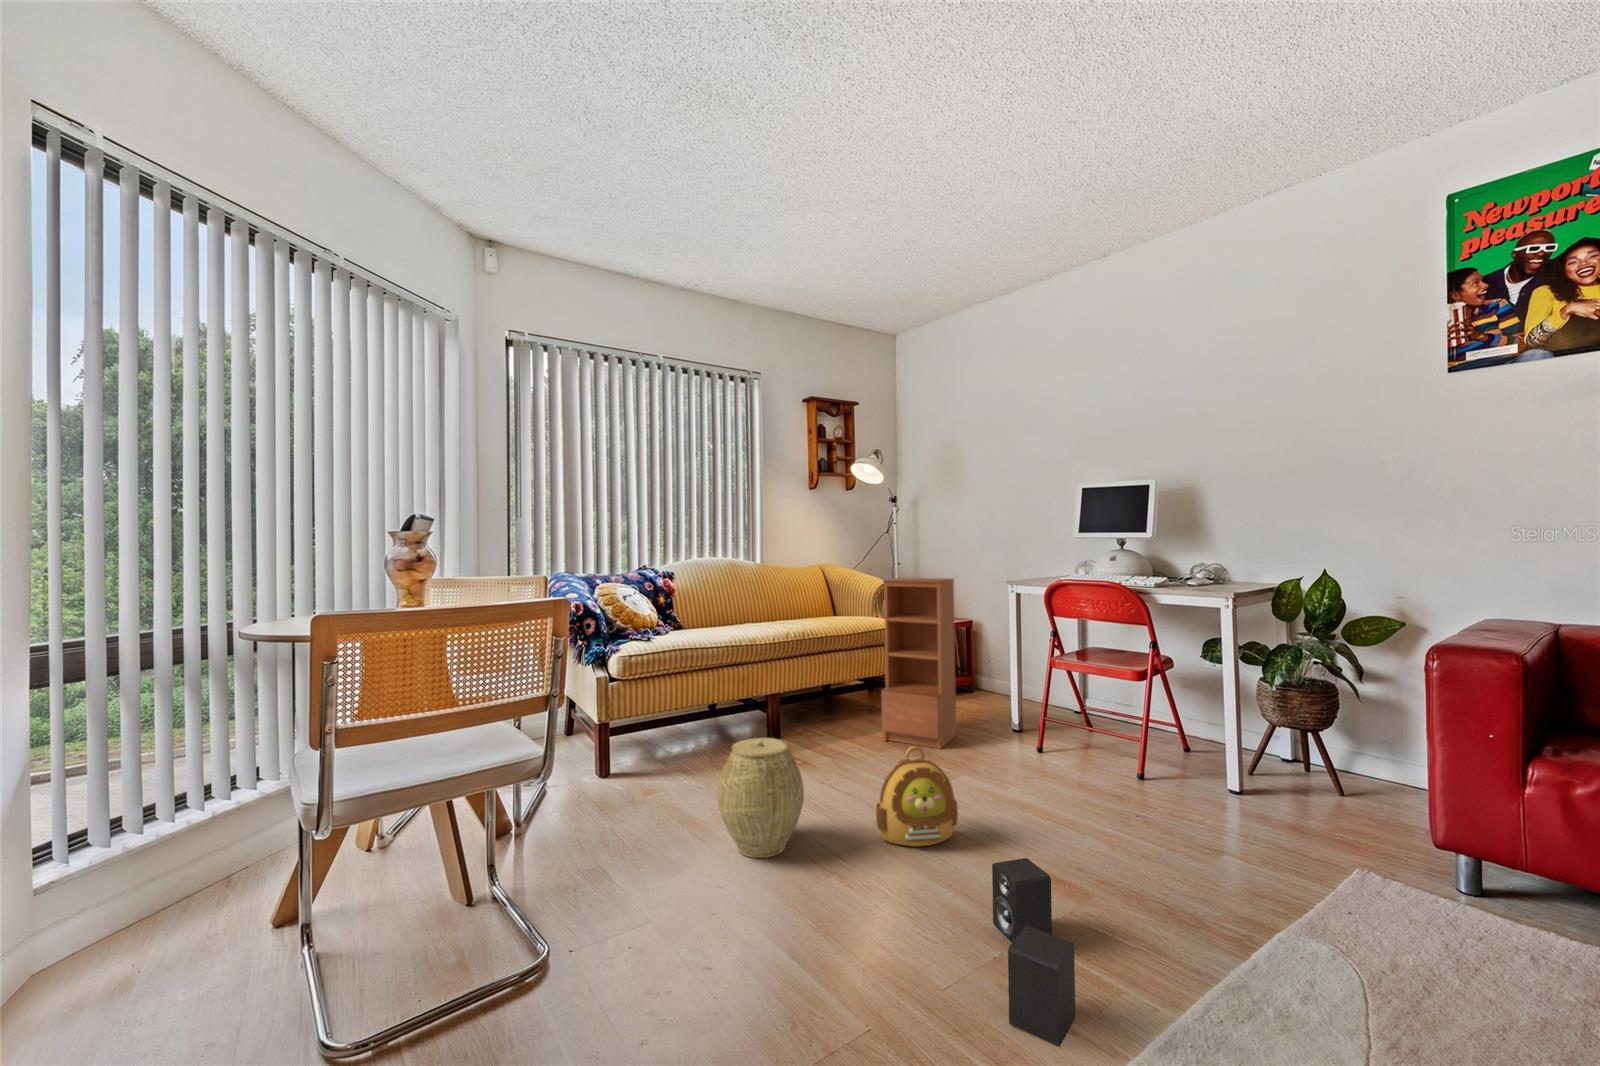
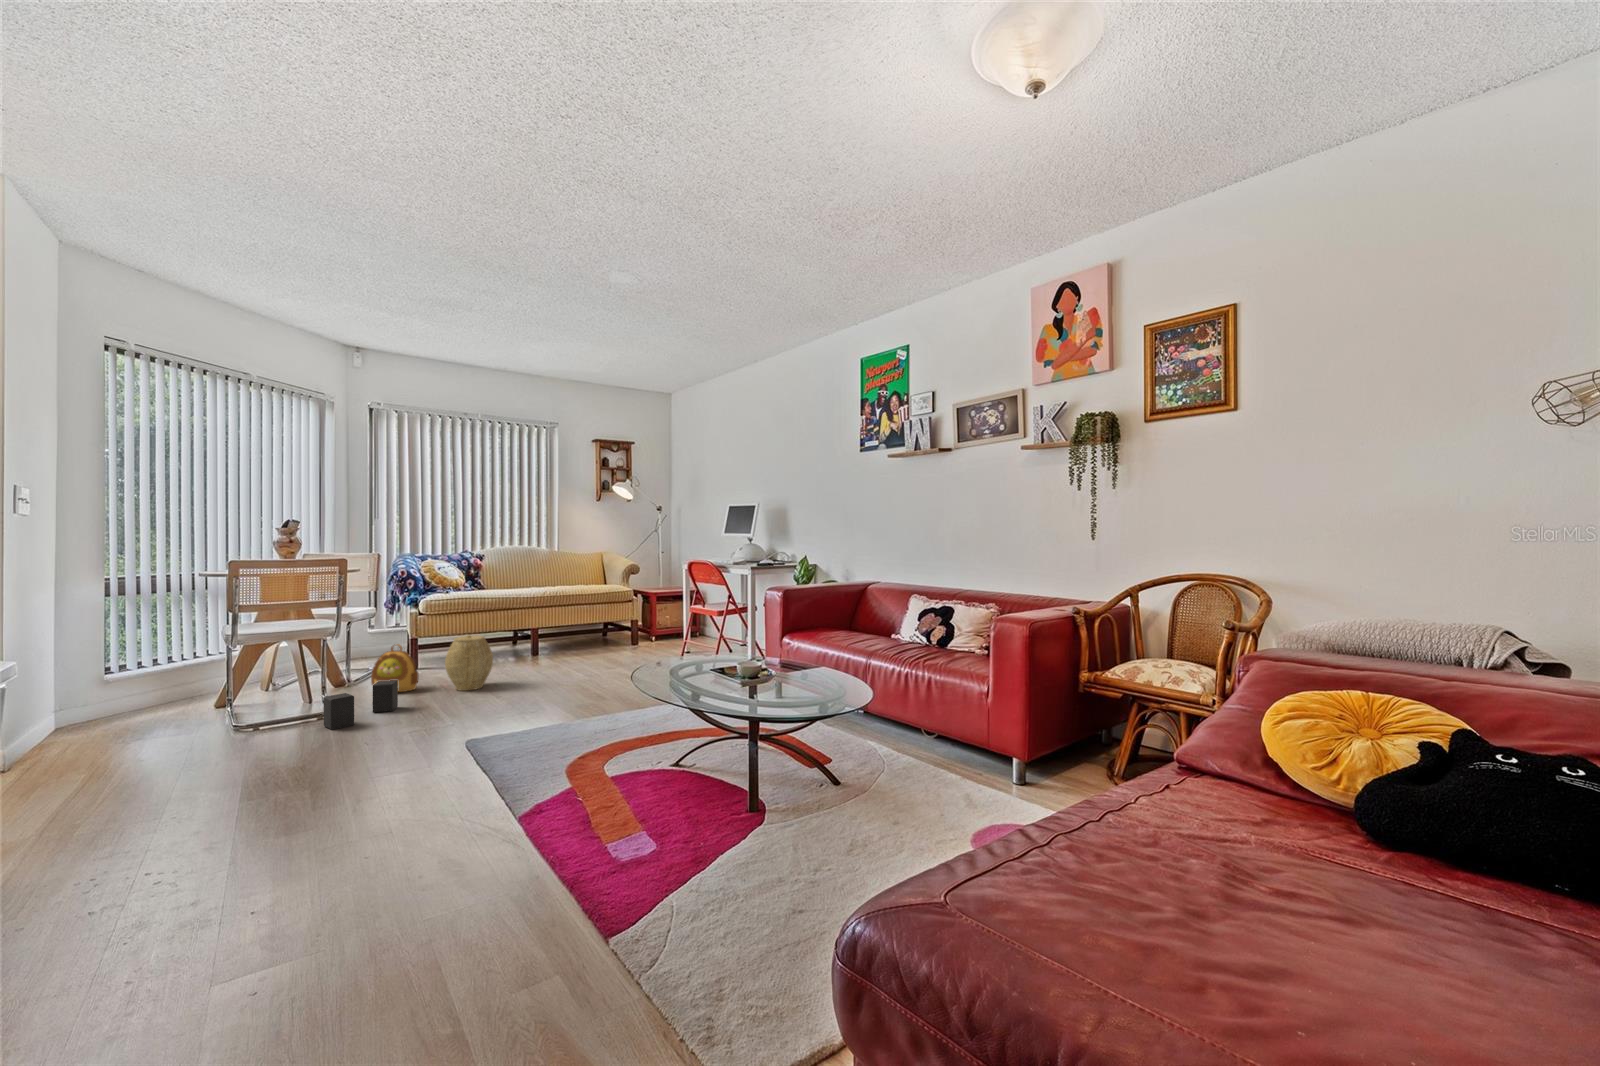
bookcase: present [881,578,956,749] -> none [596,559,644,658]
backpack: present [876,746,958,847] -> present [371,644,418,692]
speaker: present [992,858,1075,1047] -> present [324,680,398,730]

